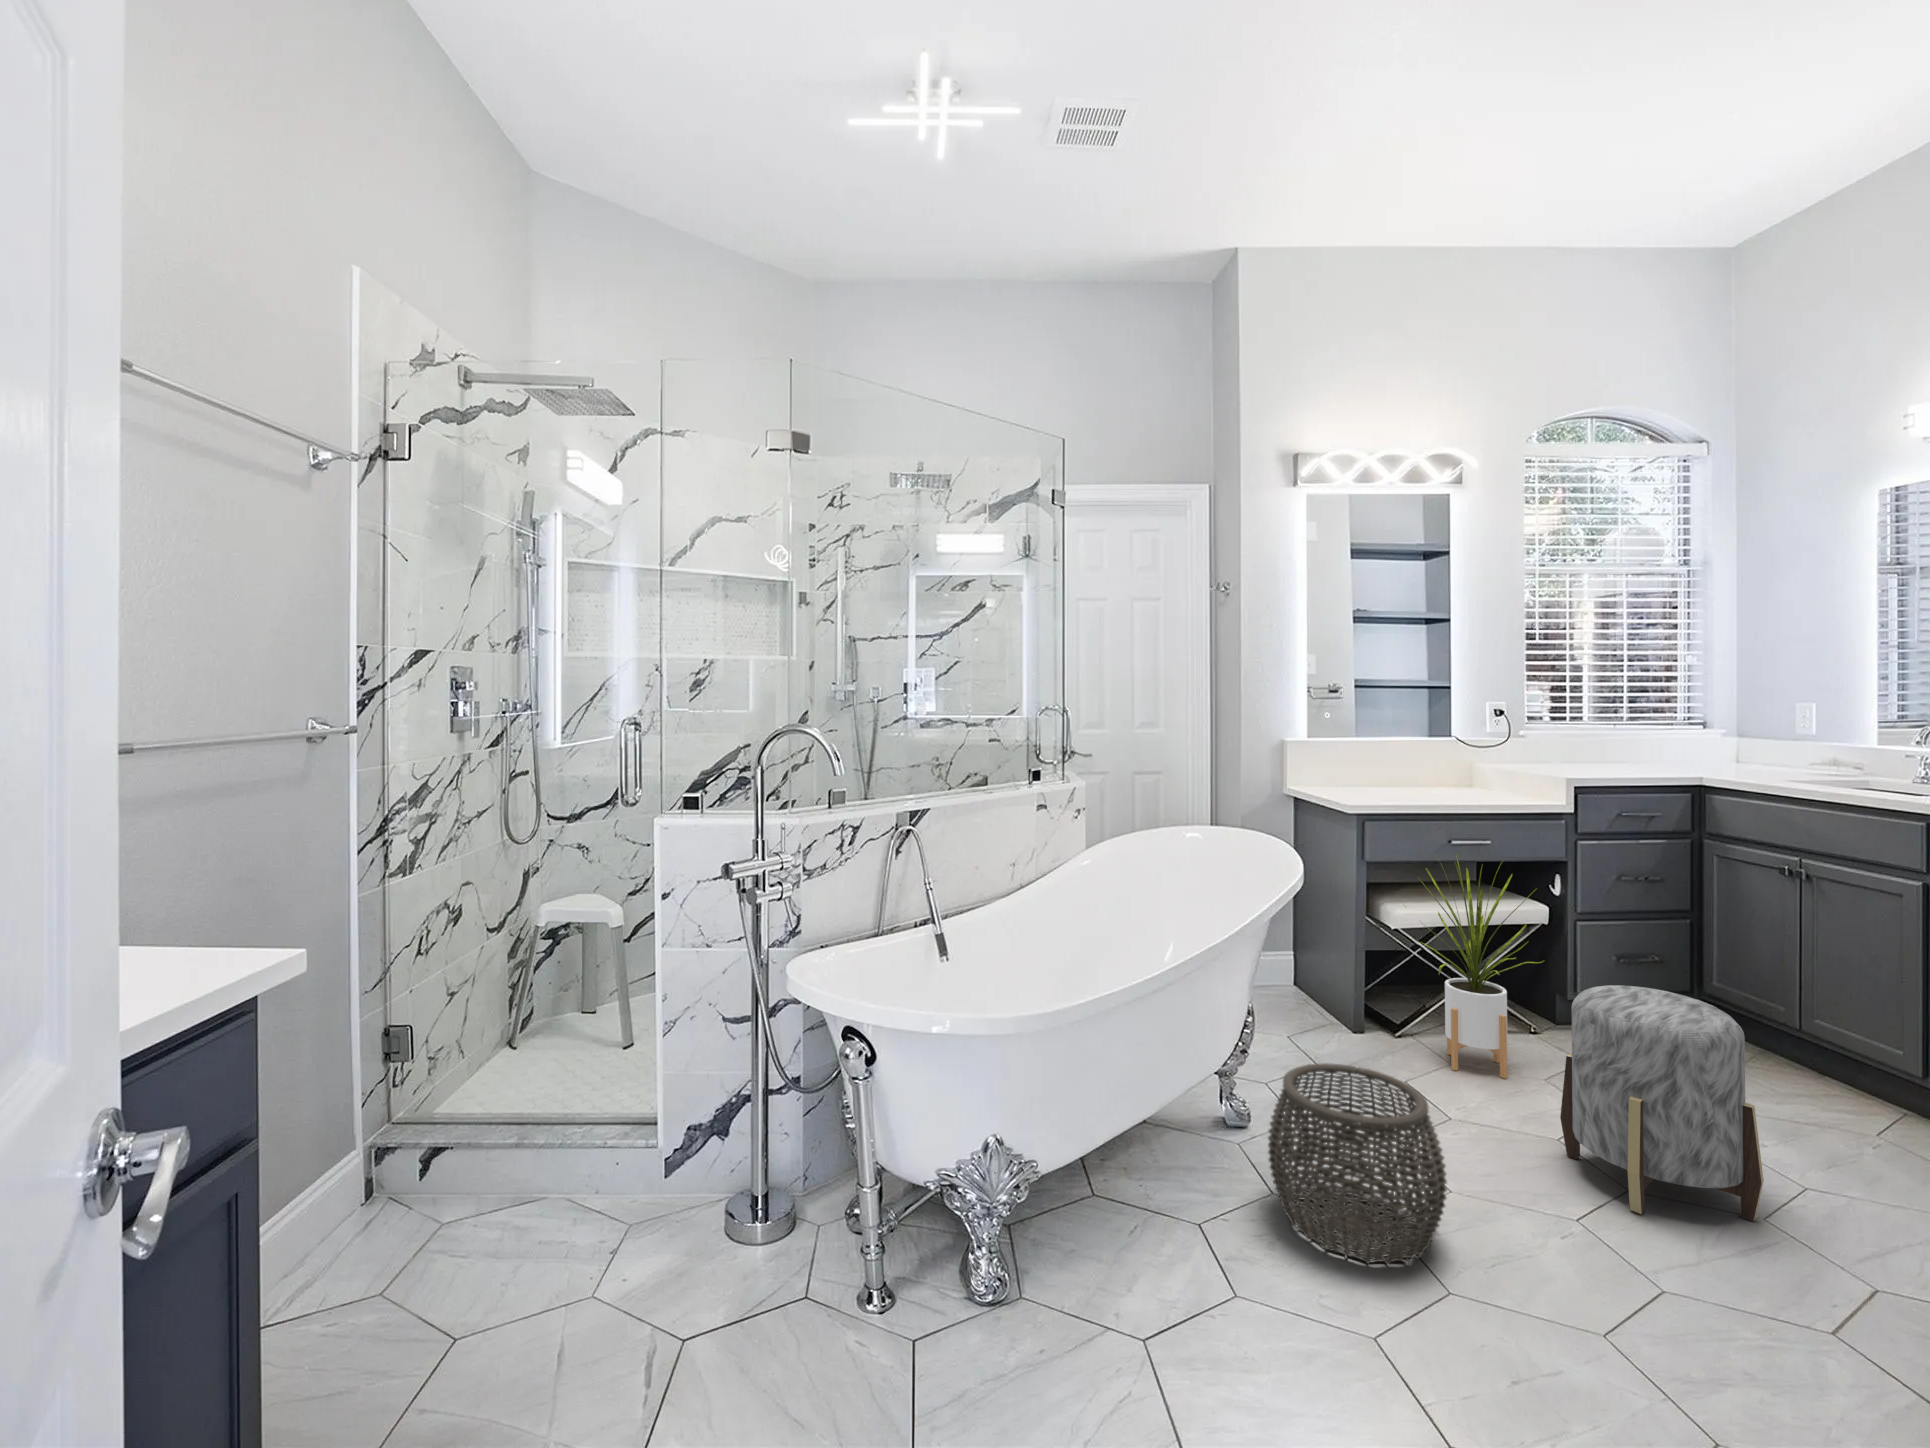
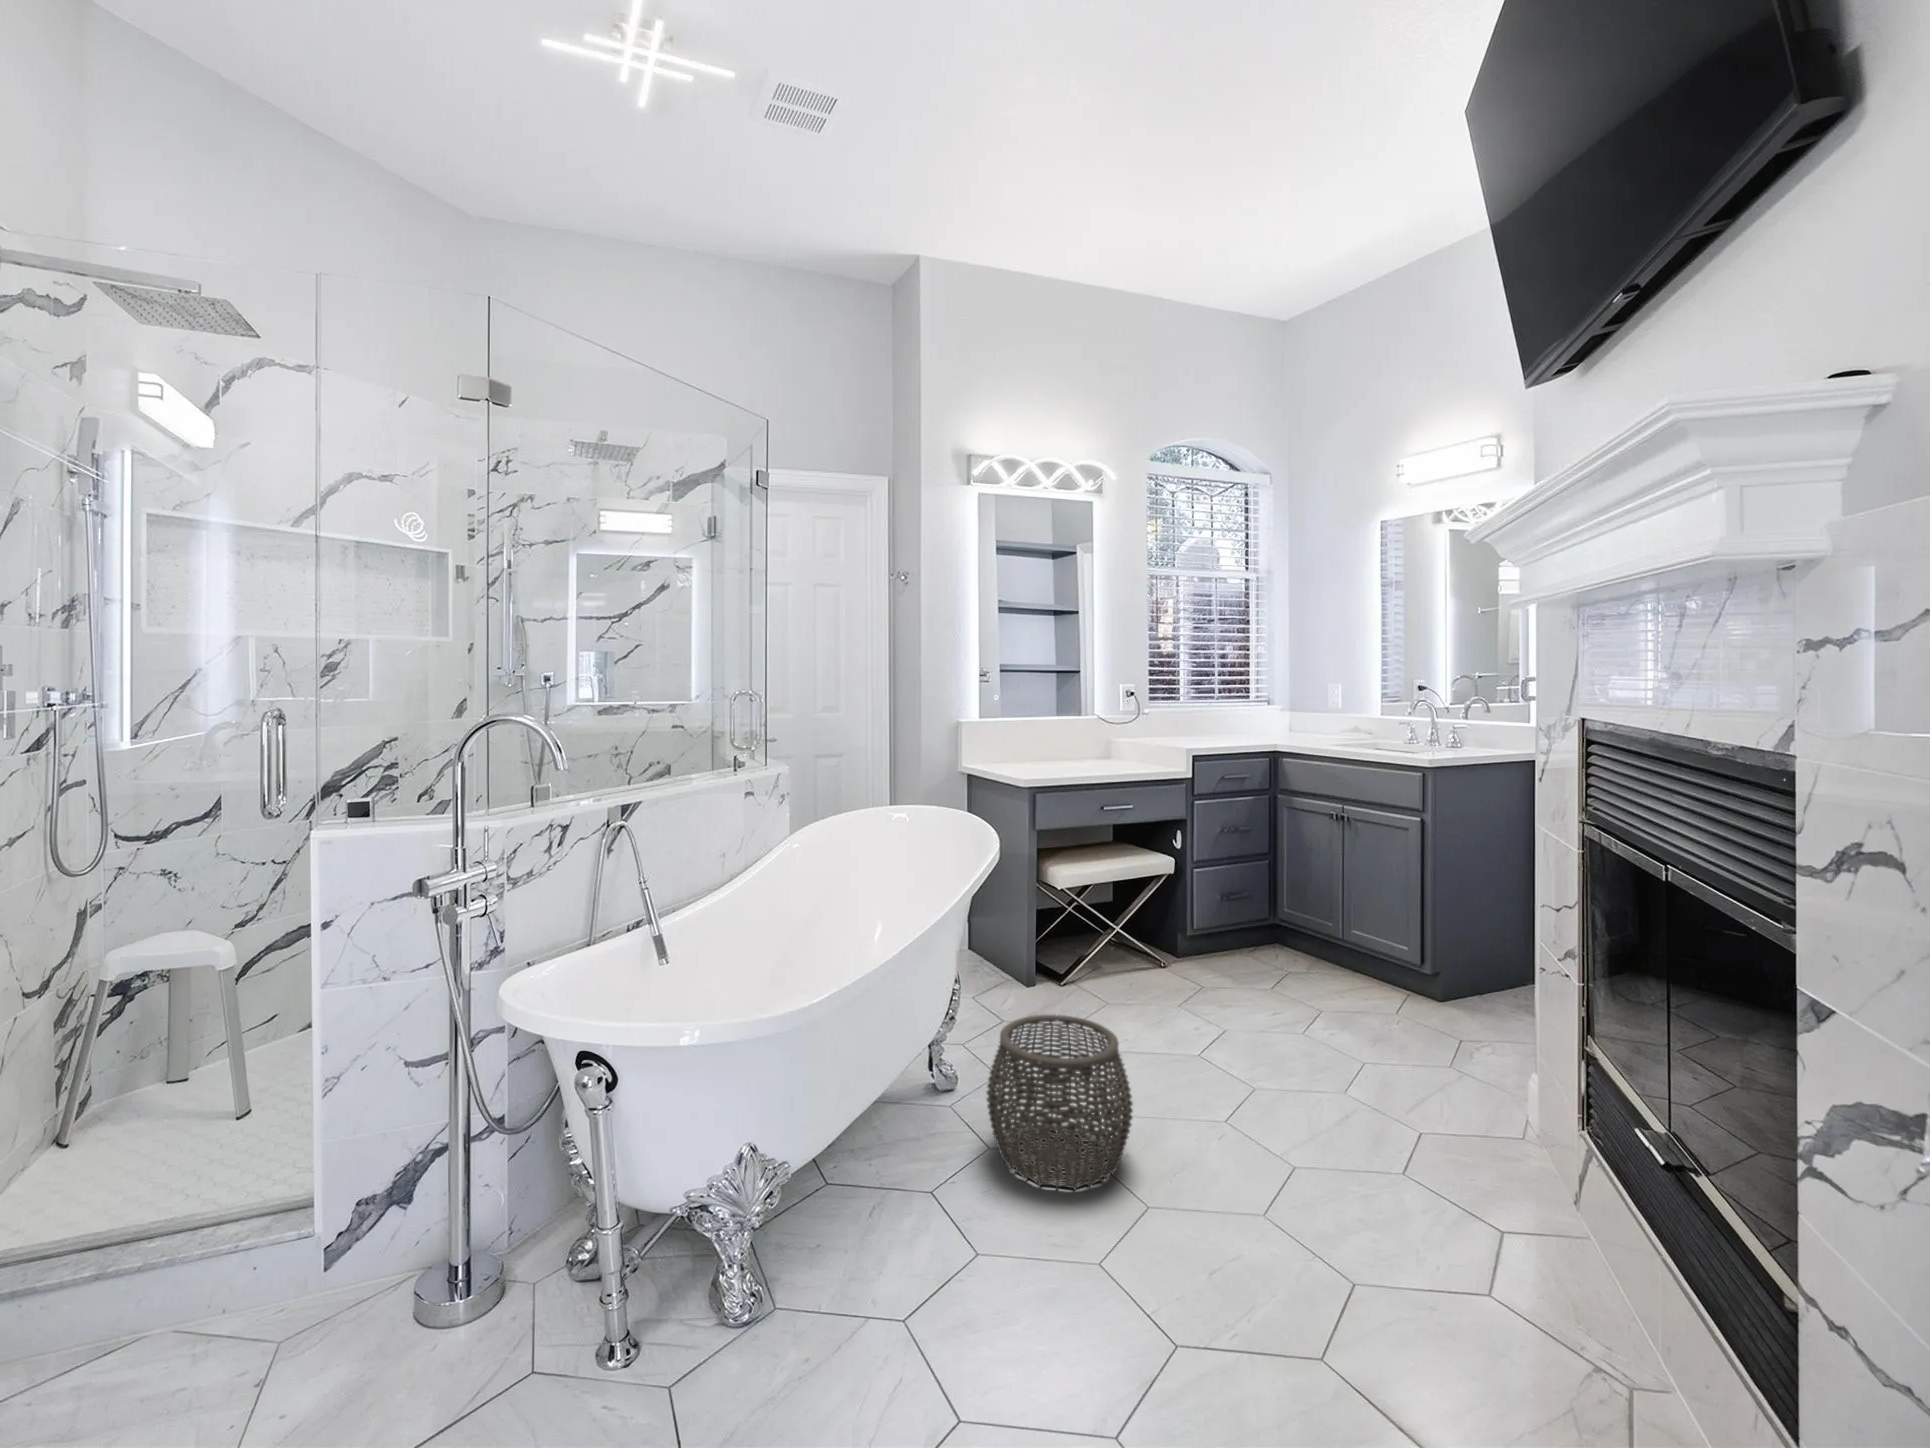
house plant: present [1419,855,1543,1079] -> none [1071,819,1176,1007]
stool: present [1560,985,1764,1222] -> none [1197,918,1333,1101]

